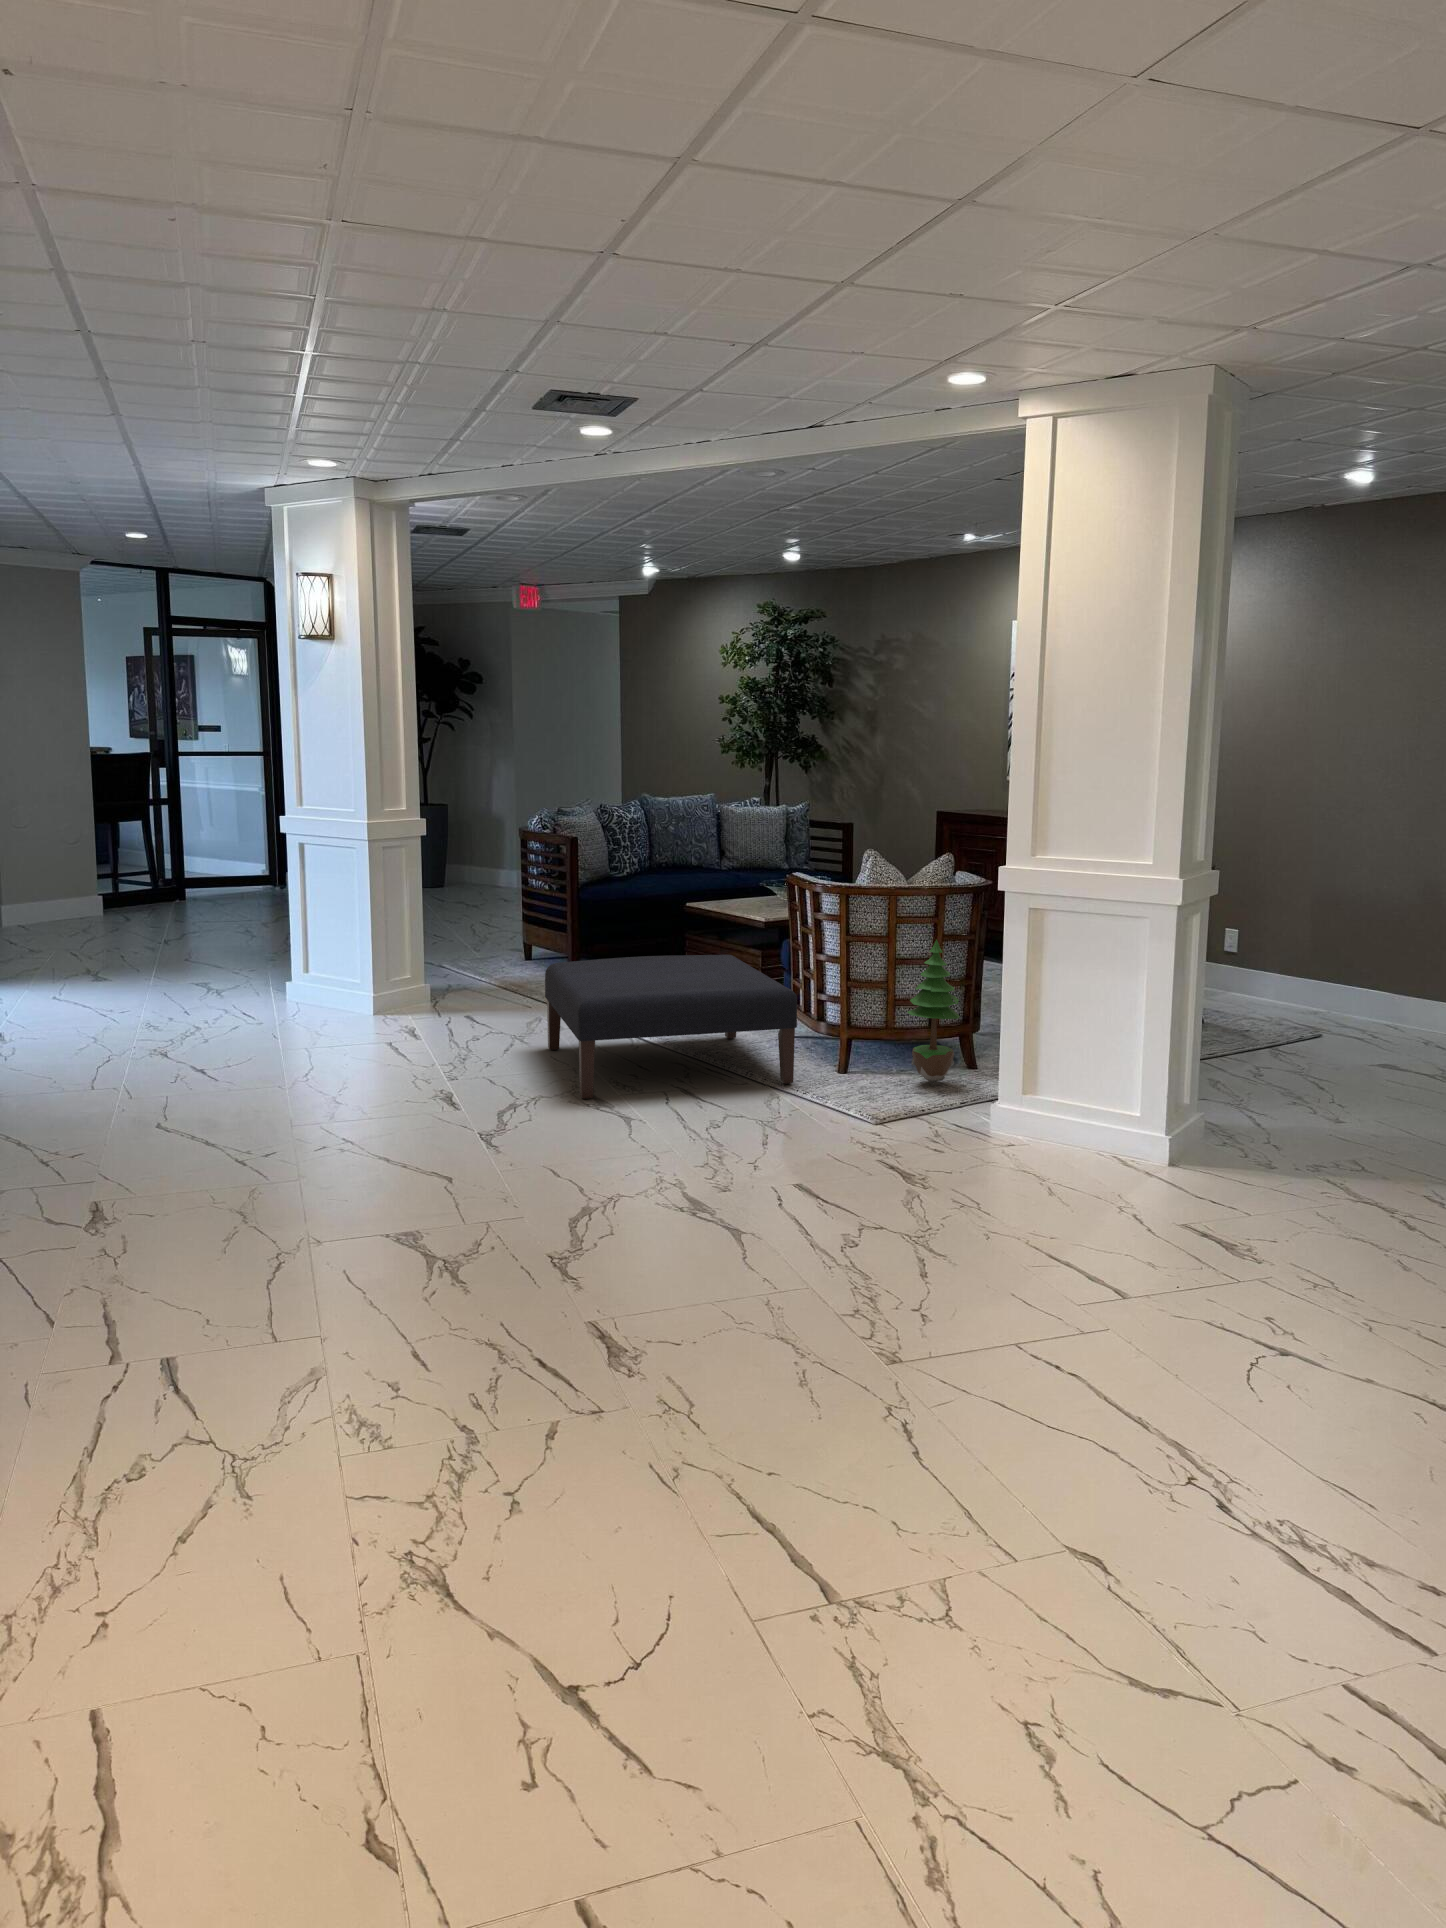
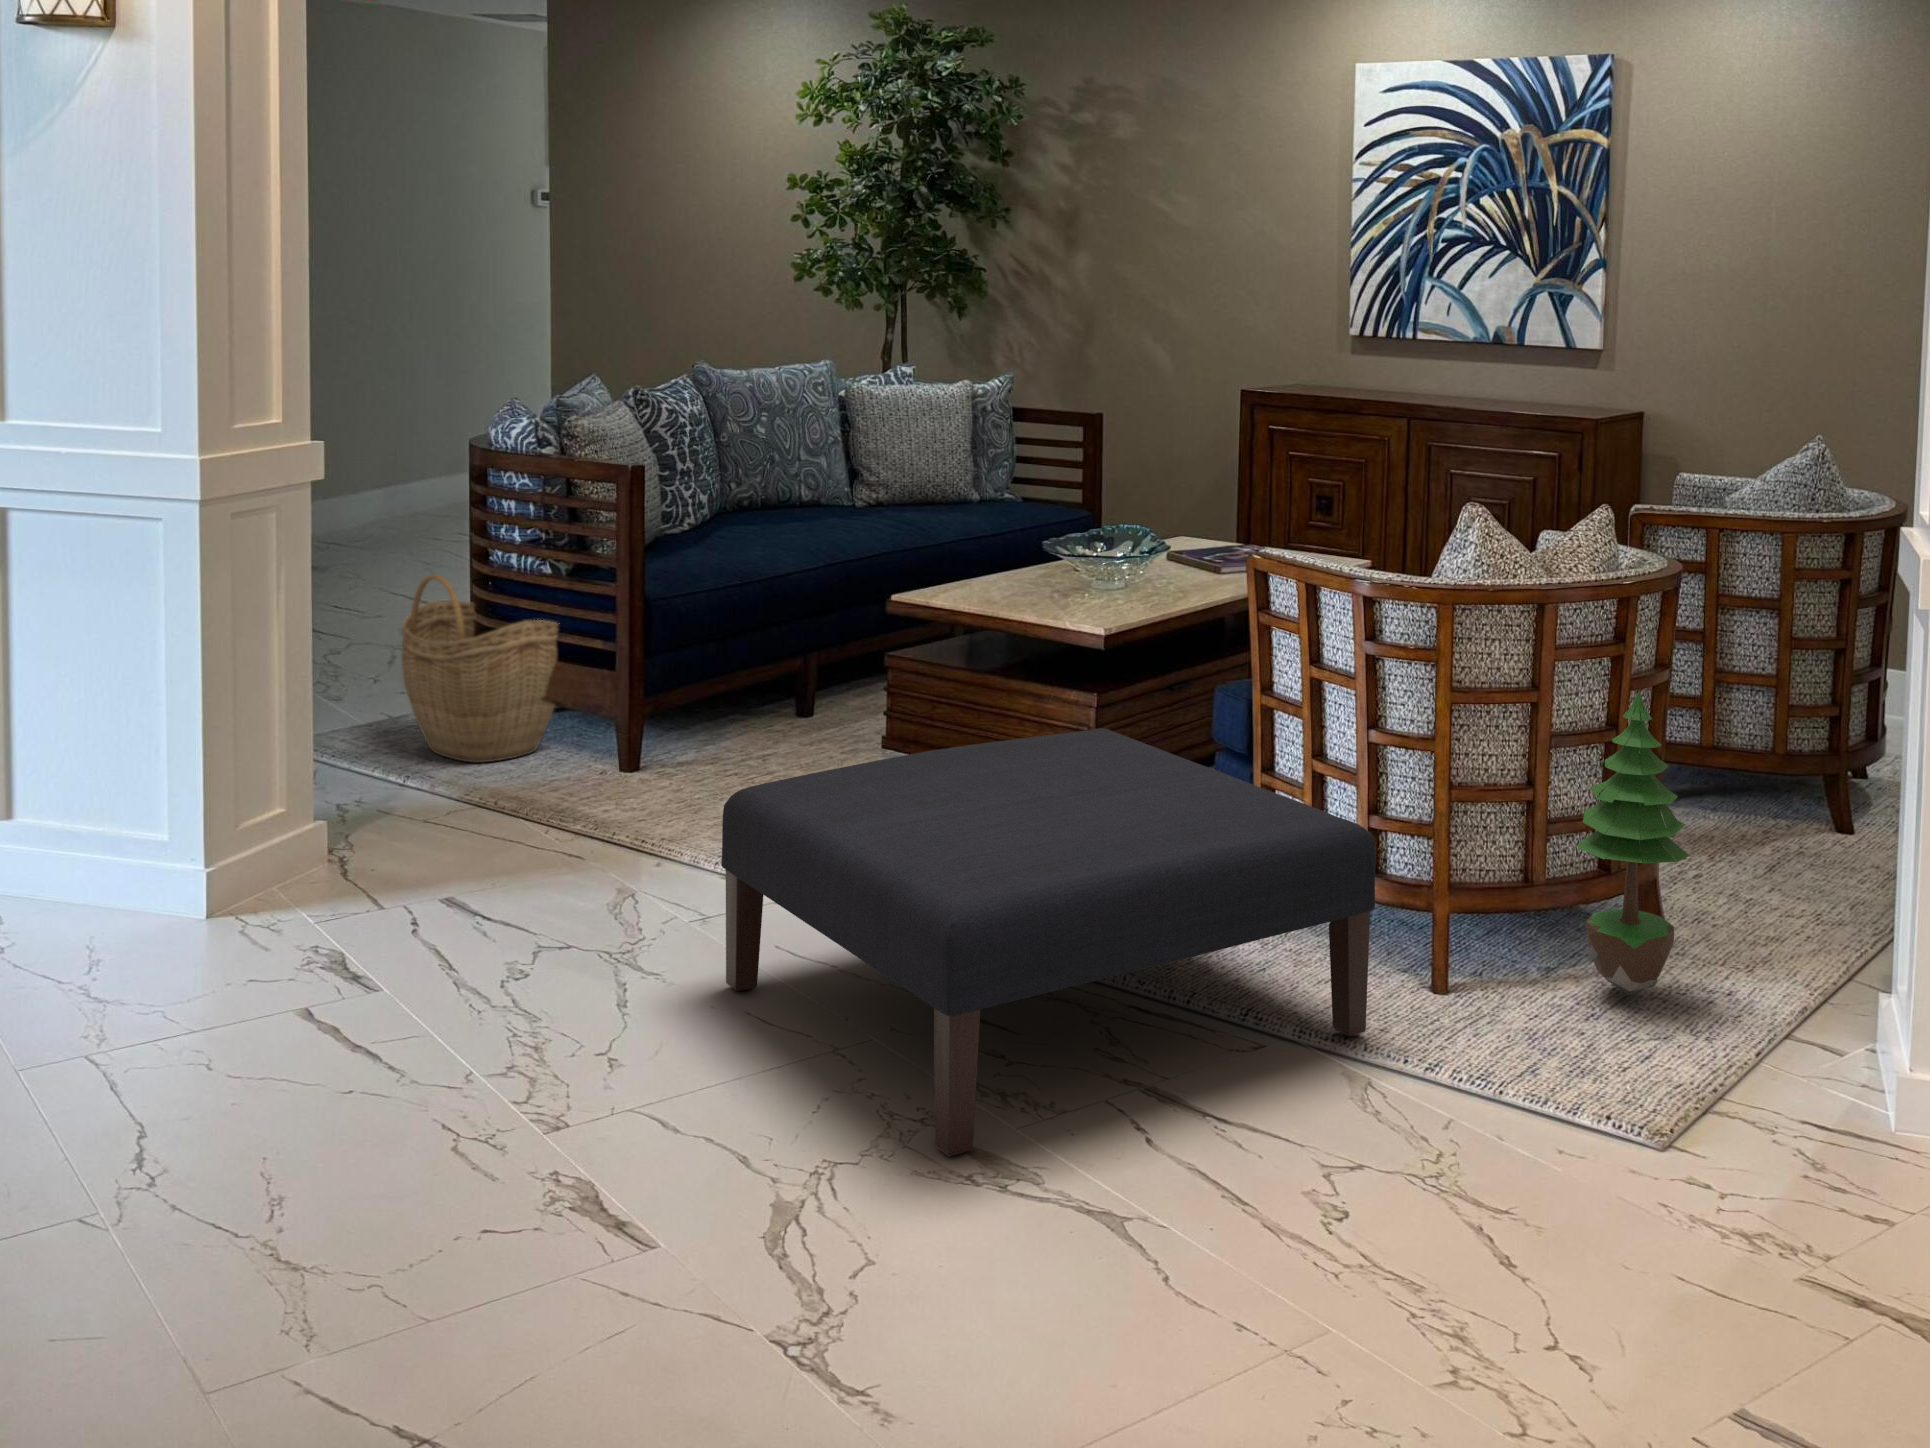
woven basket: none [486,884,554,974] -> present [402,574,558,763]

